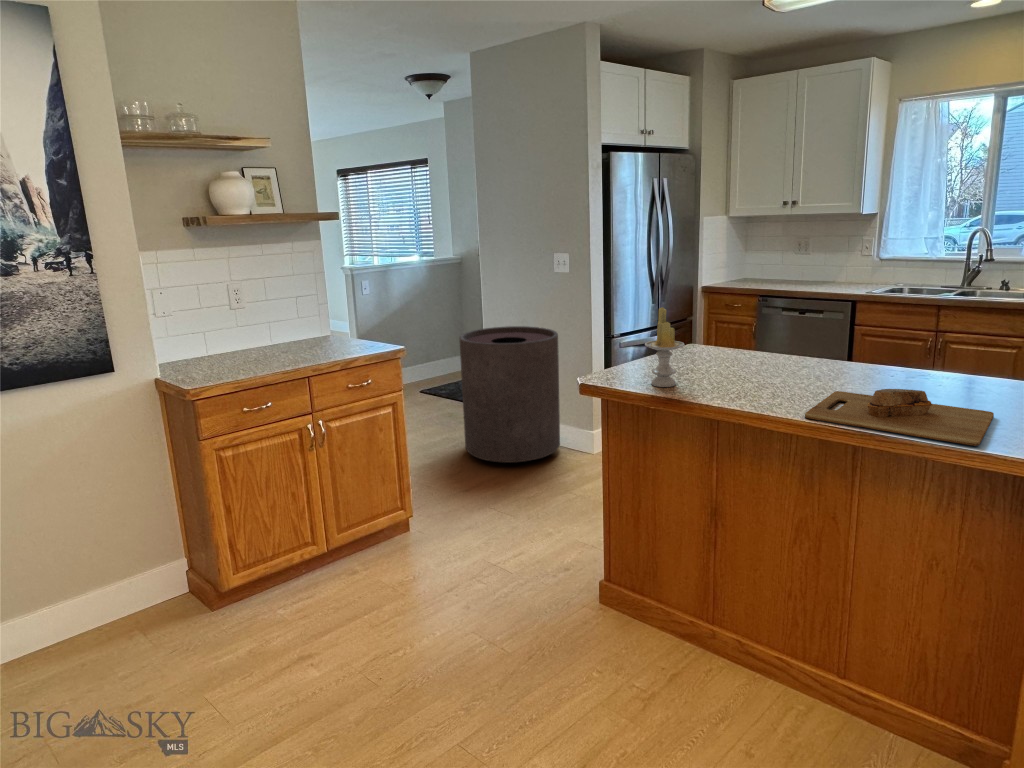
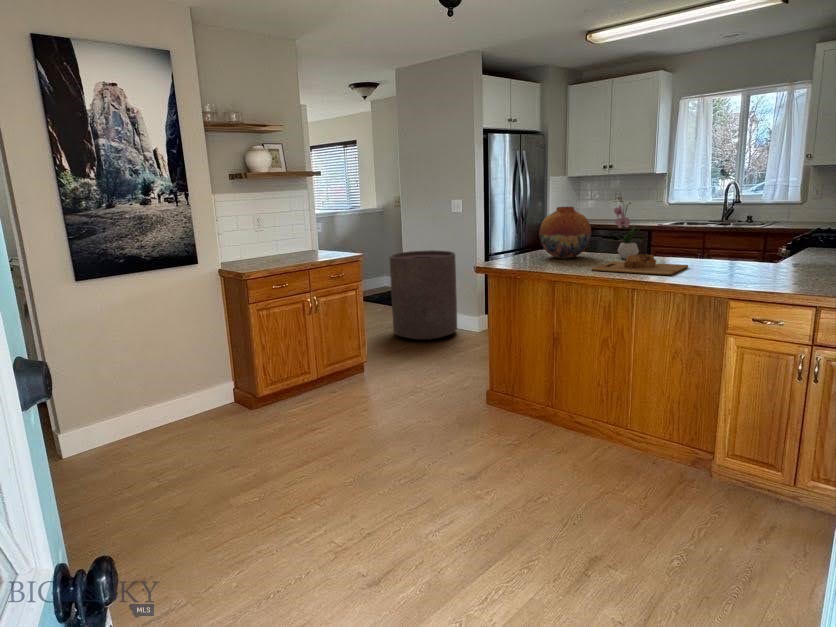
flower arrangement: none [833,271,890,382] -> present [614,197,642,259]
vase: none [698,284,791,375] -> present [539,207,591,258]
candle: present [645,307,684,387] -> none [509,219,530,263]

